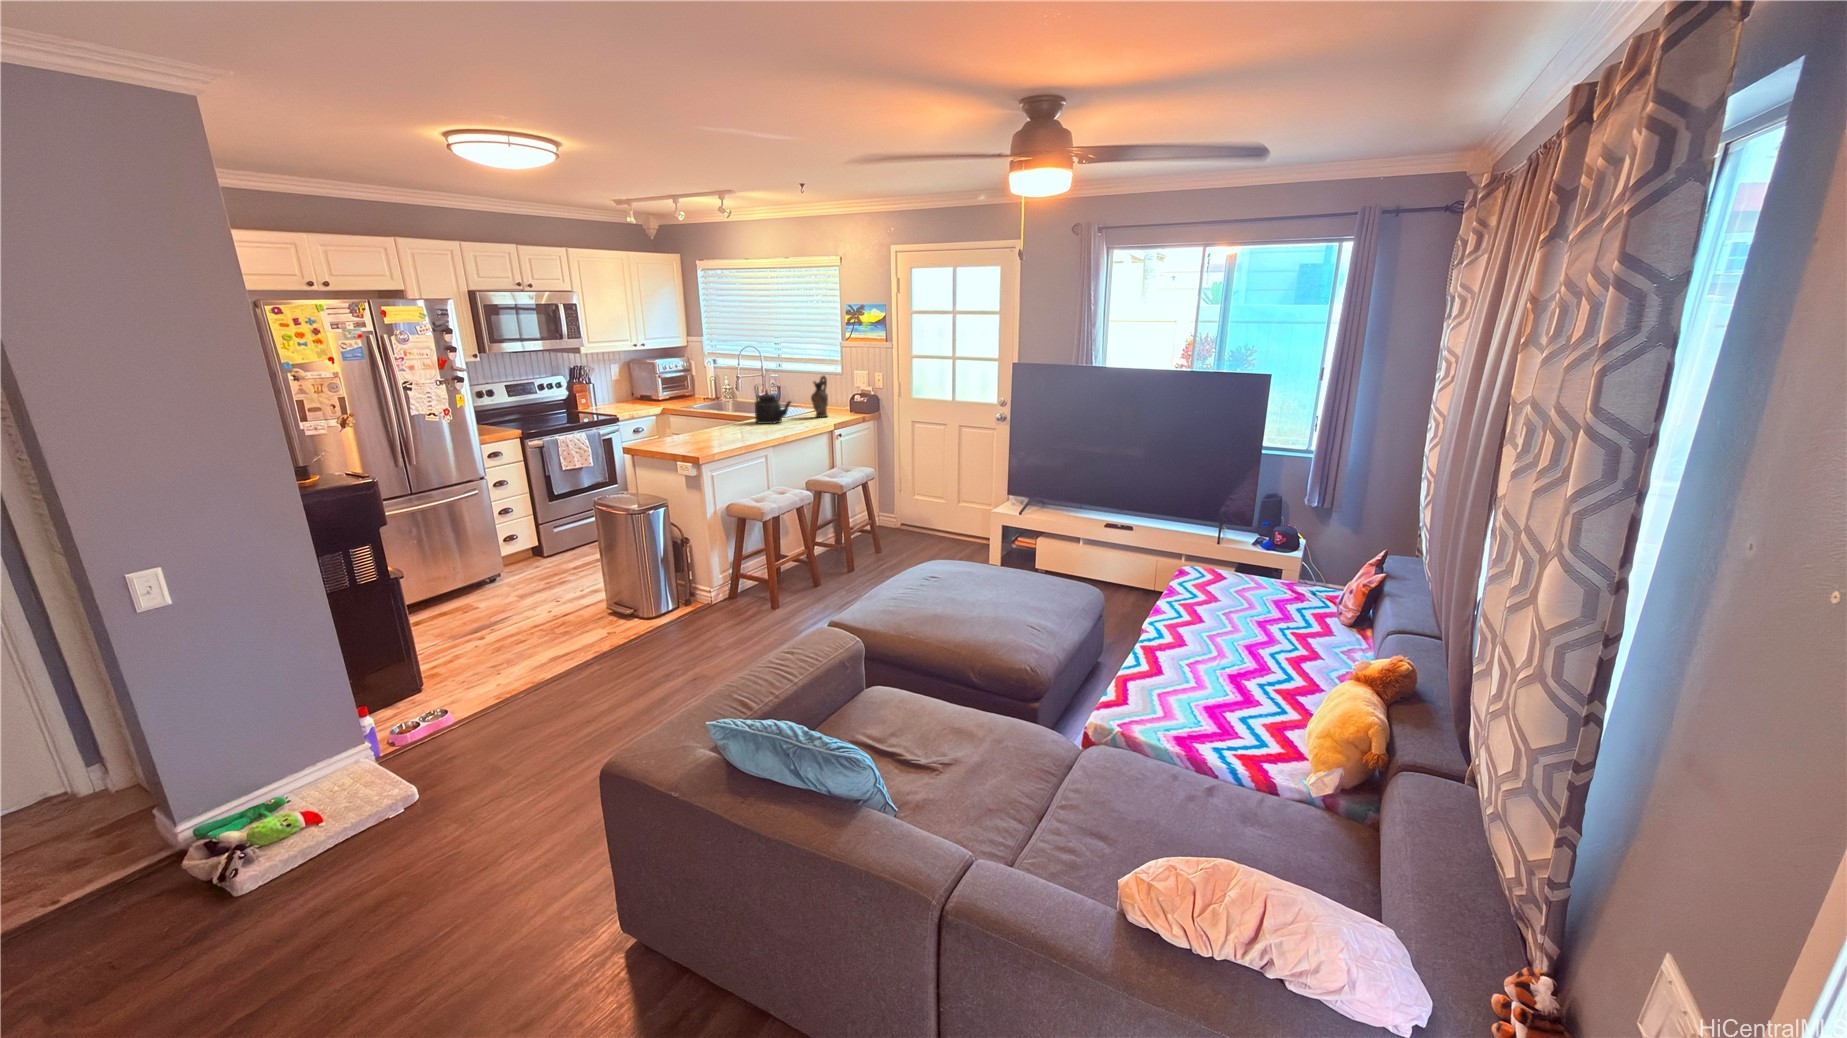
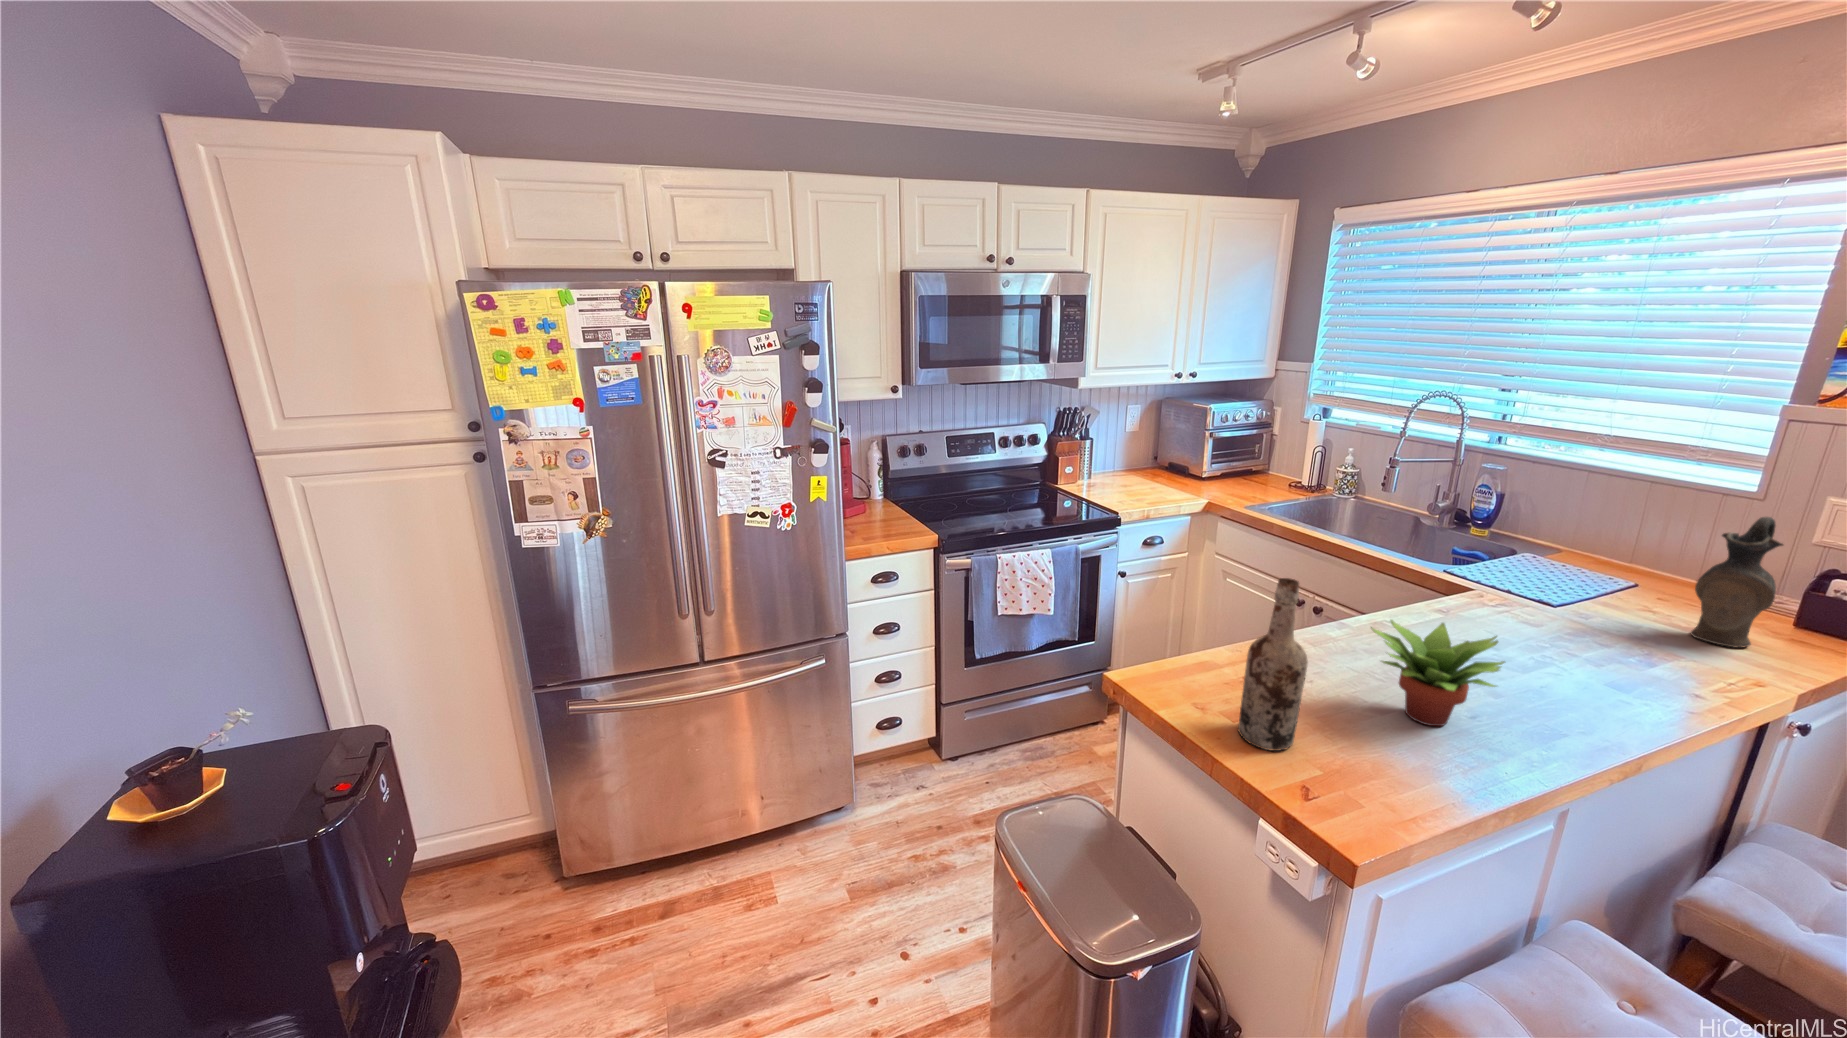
kettle: present [754,386,791,424] -> none [1489,526,1664,656]
wine bottle: none [662,391,681,443] -> present [1238,578,1308,751]
succulent plant: none [701,405,737,436] -> present [1371,620,1505,726]

